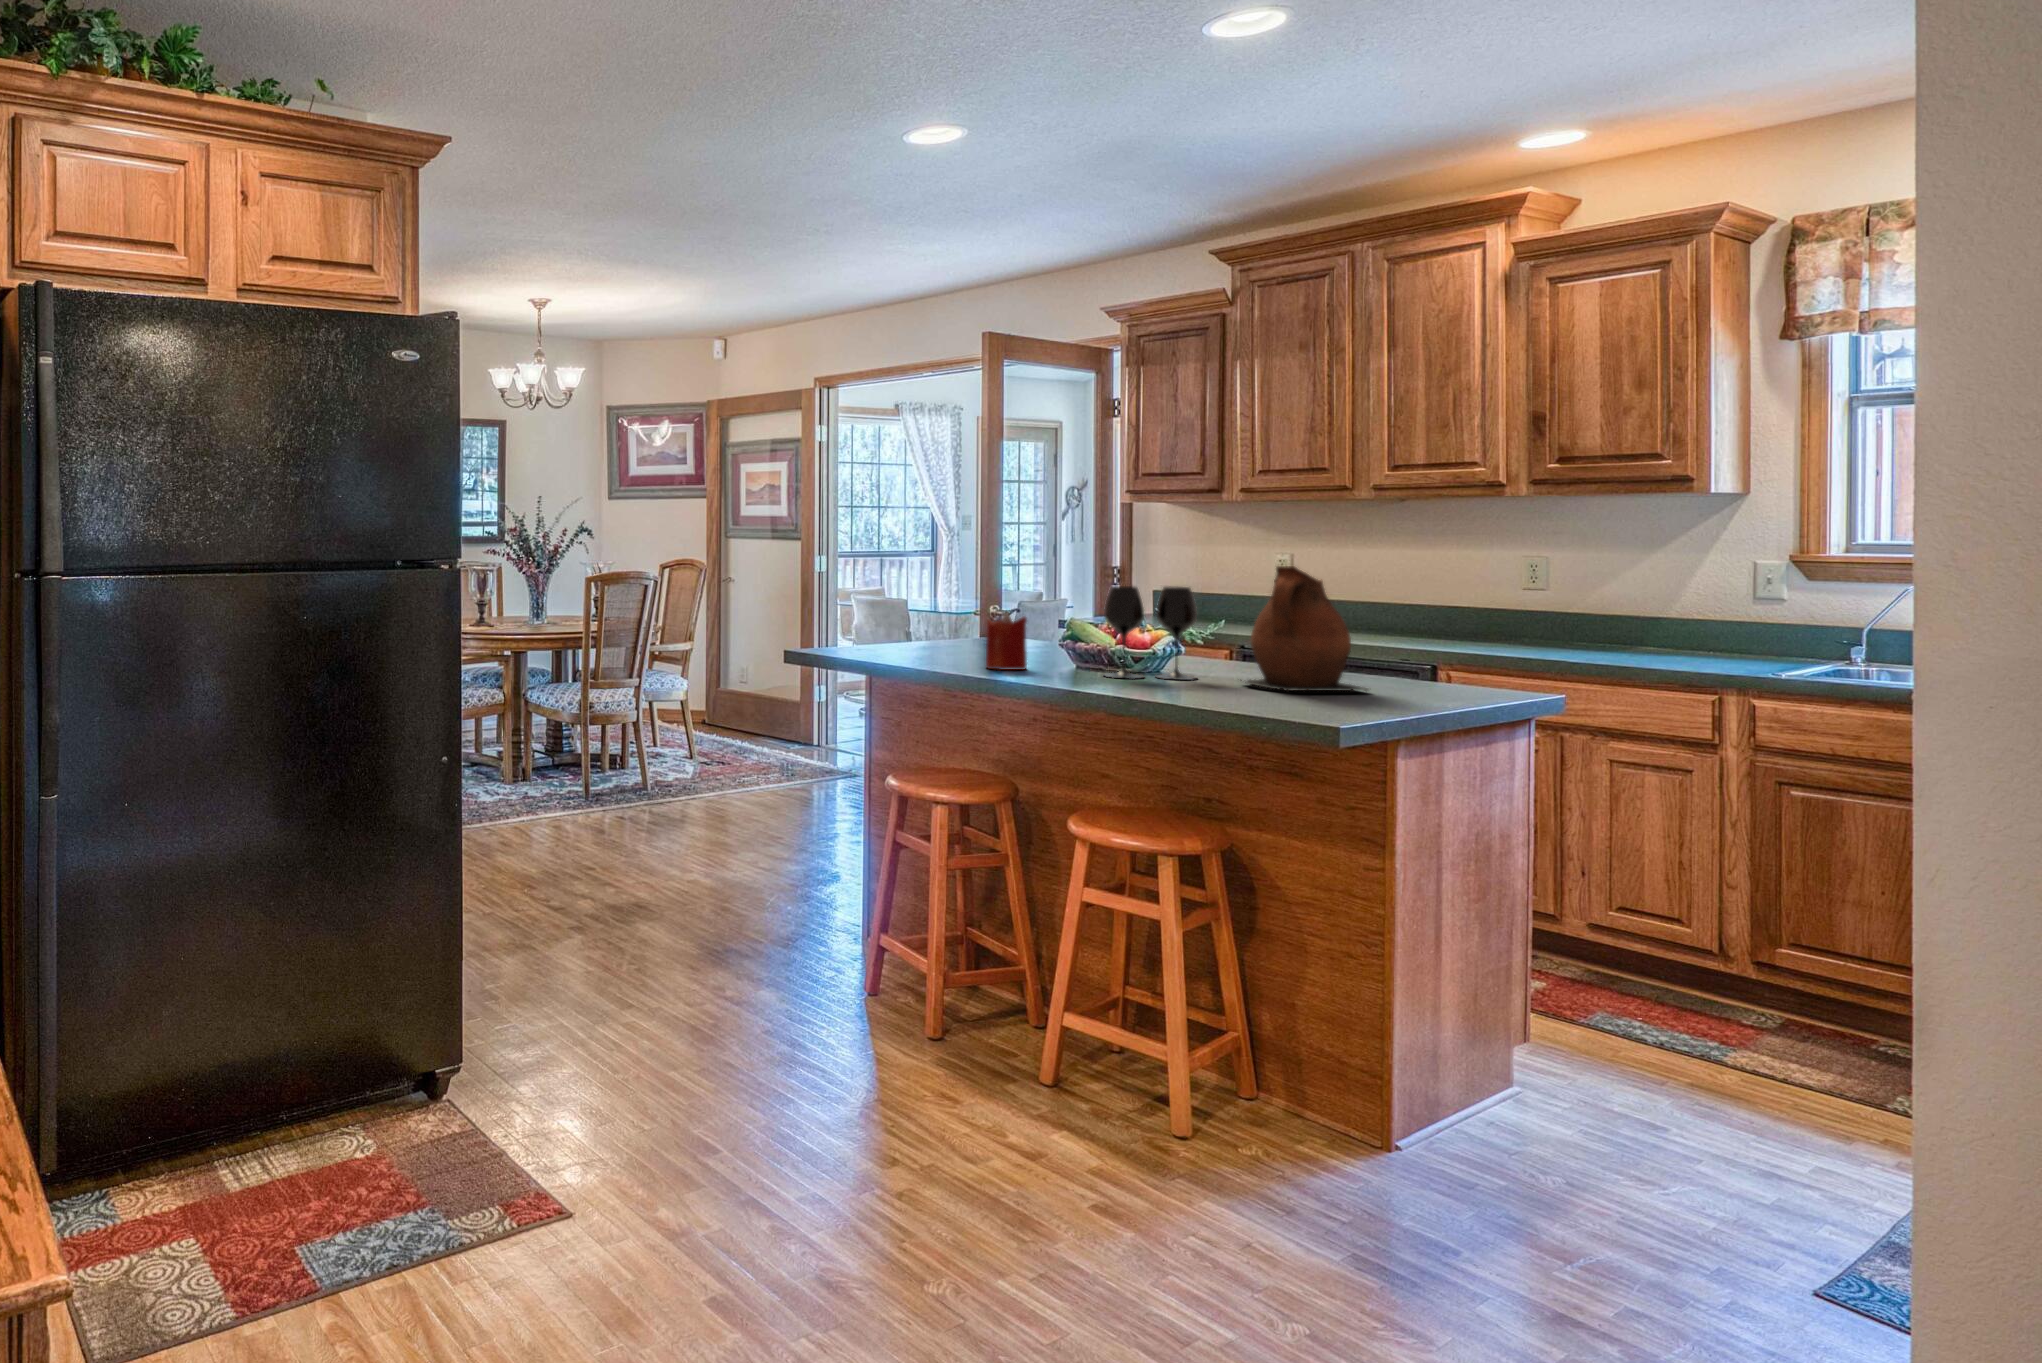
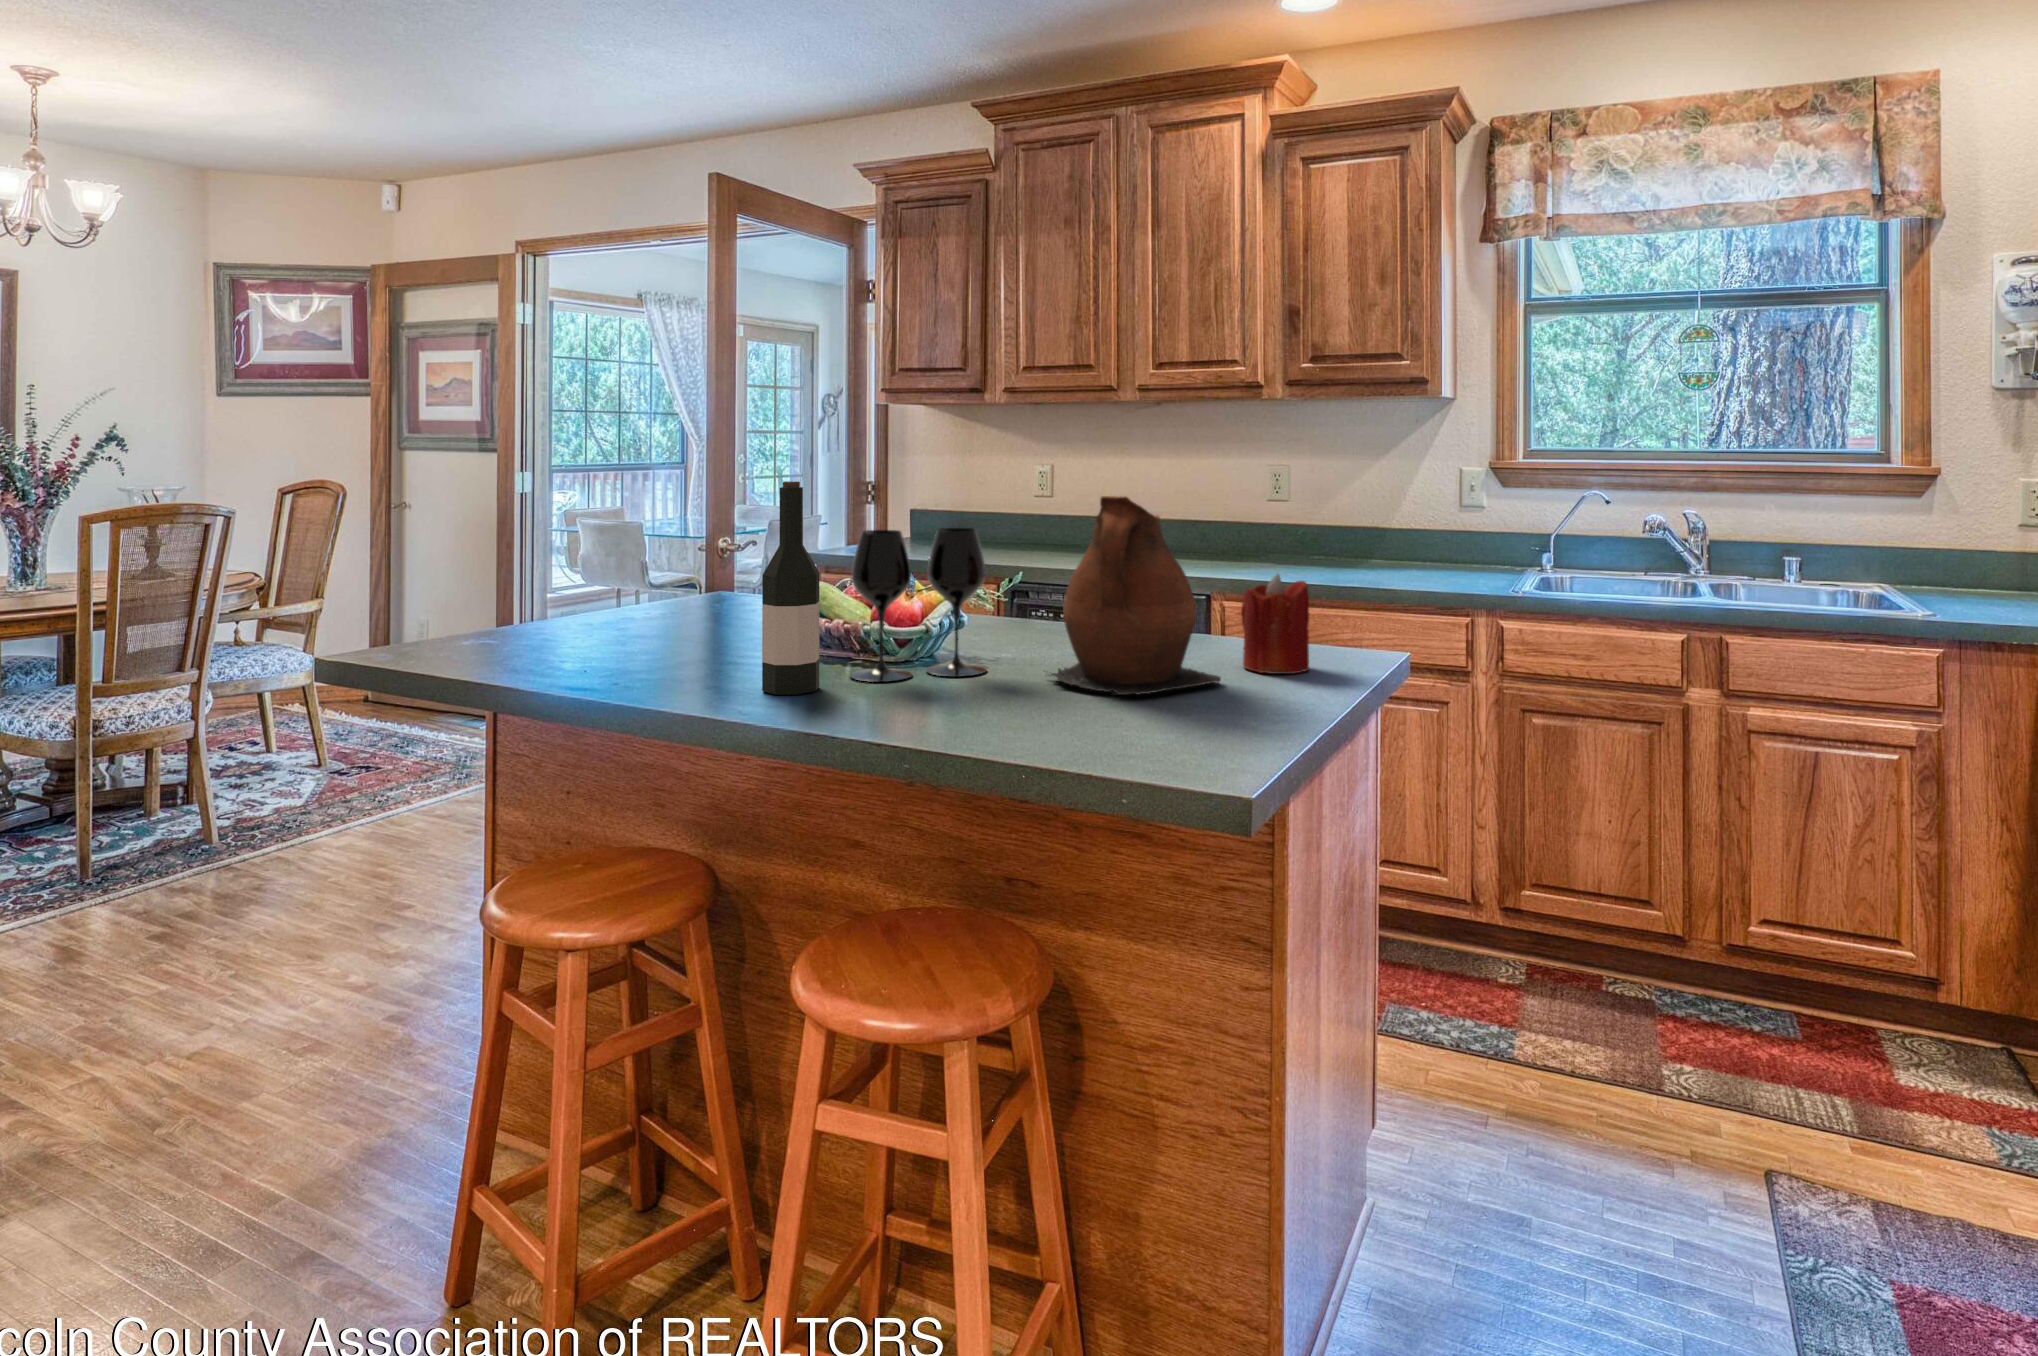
wine bottle: none [1047,554,1083,679] -> present [762,481,819,695]
candle: present [986,612,1027,670] -> present [1241,574,1309,674]

